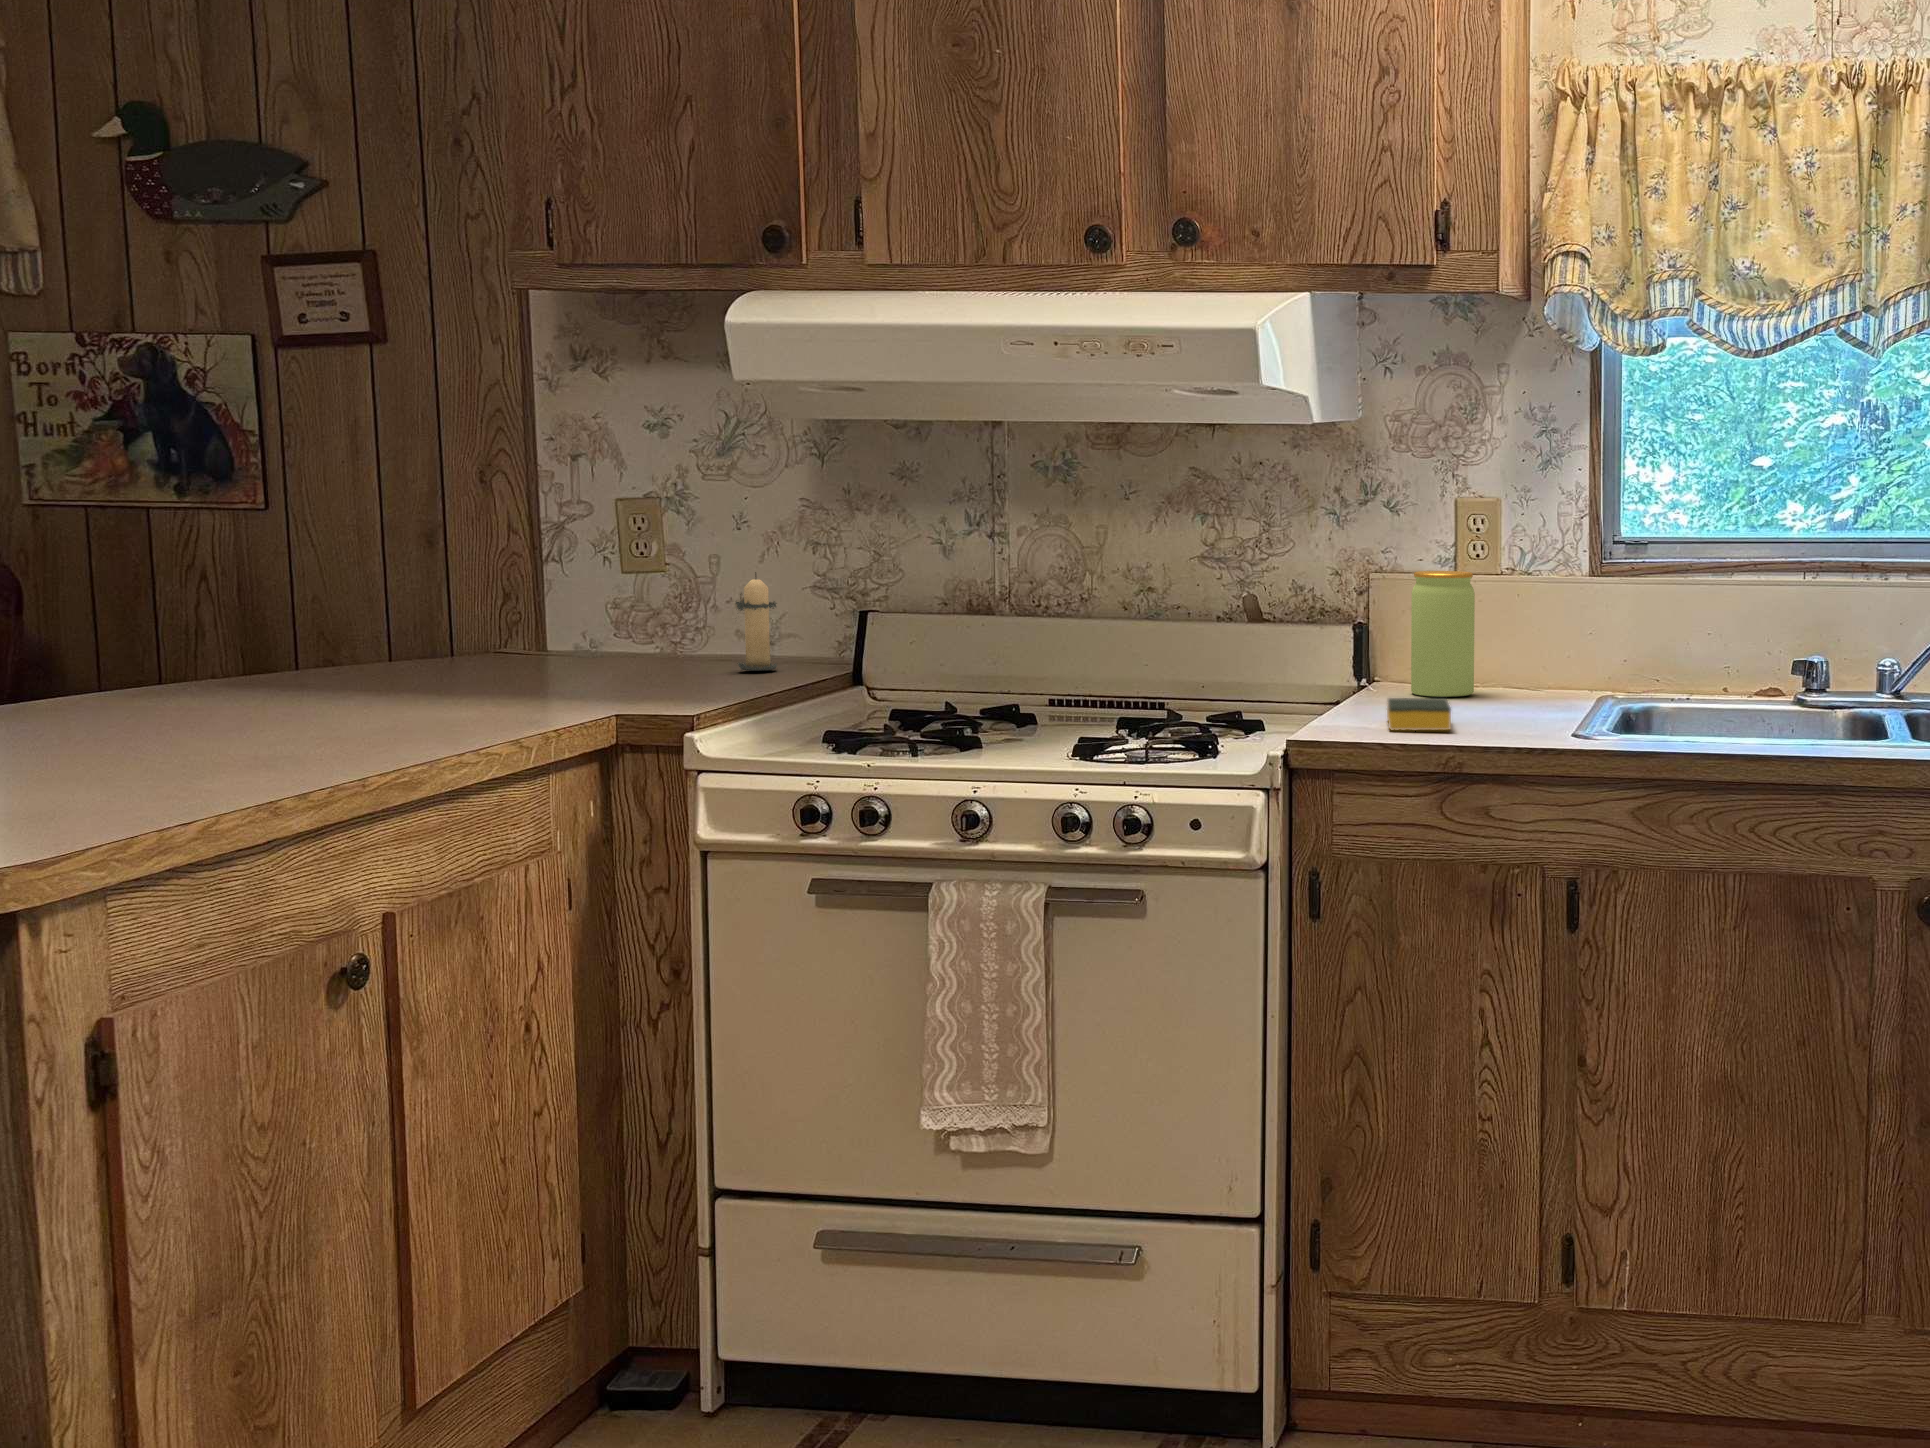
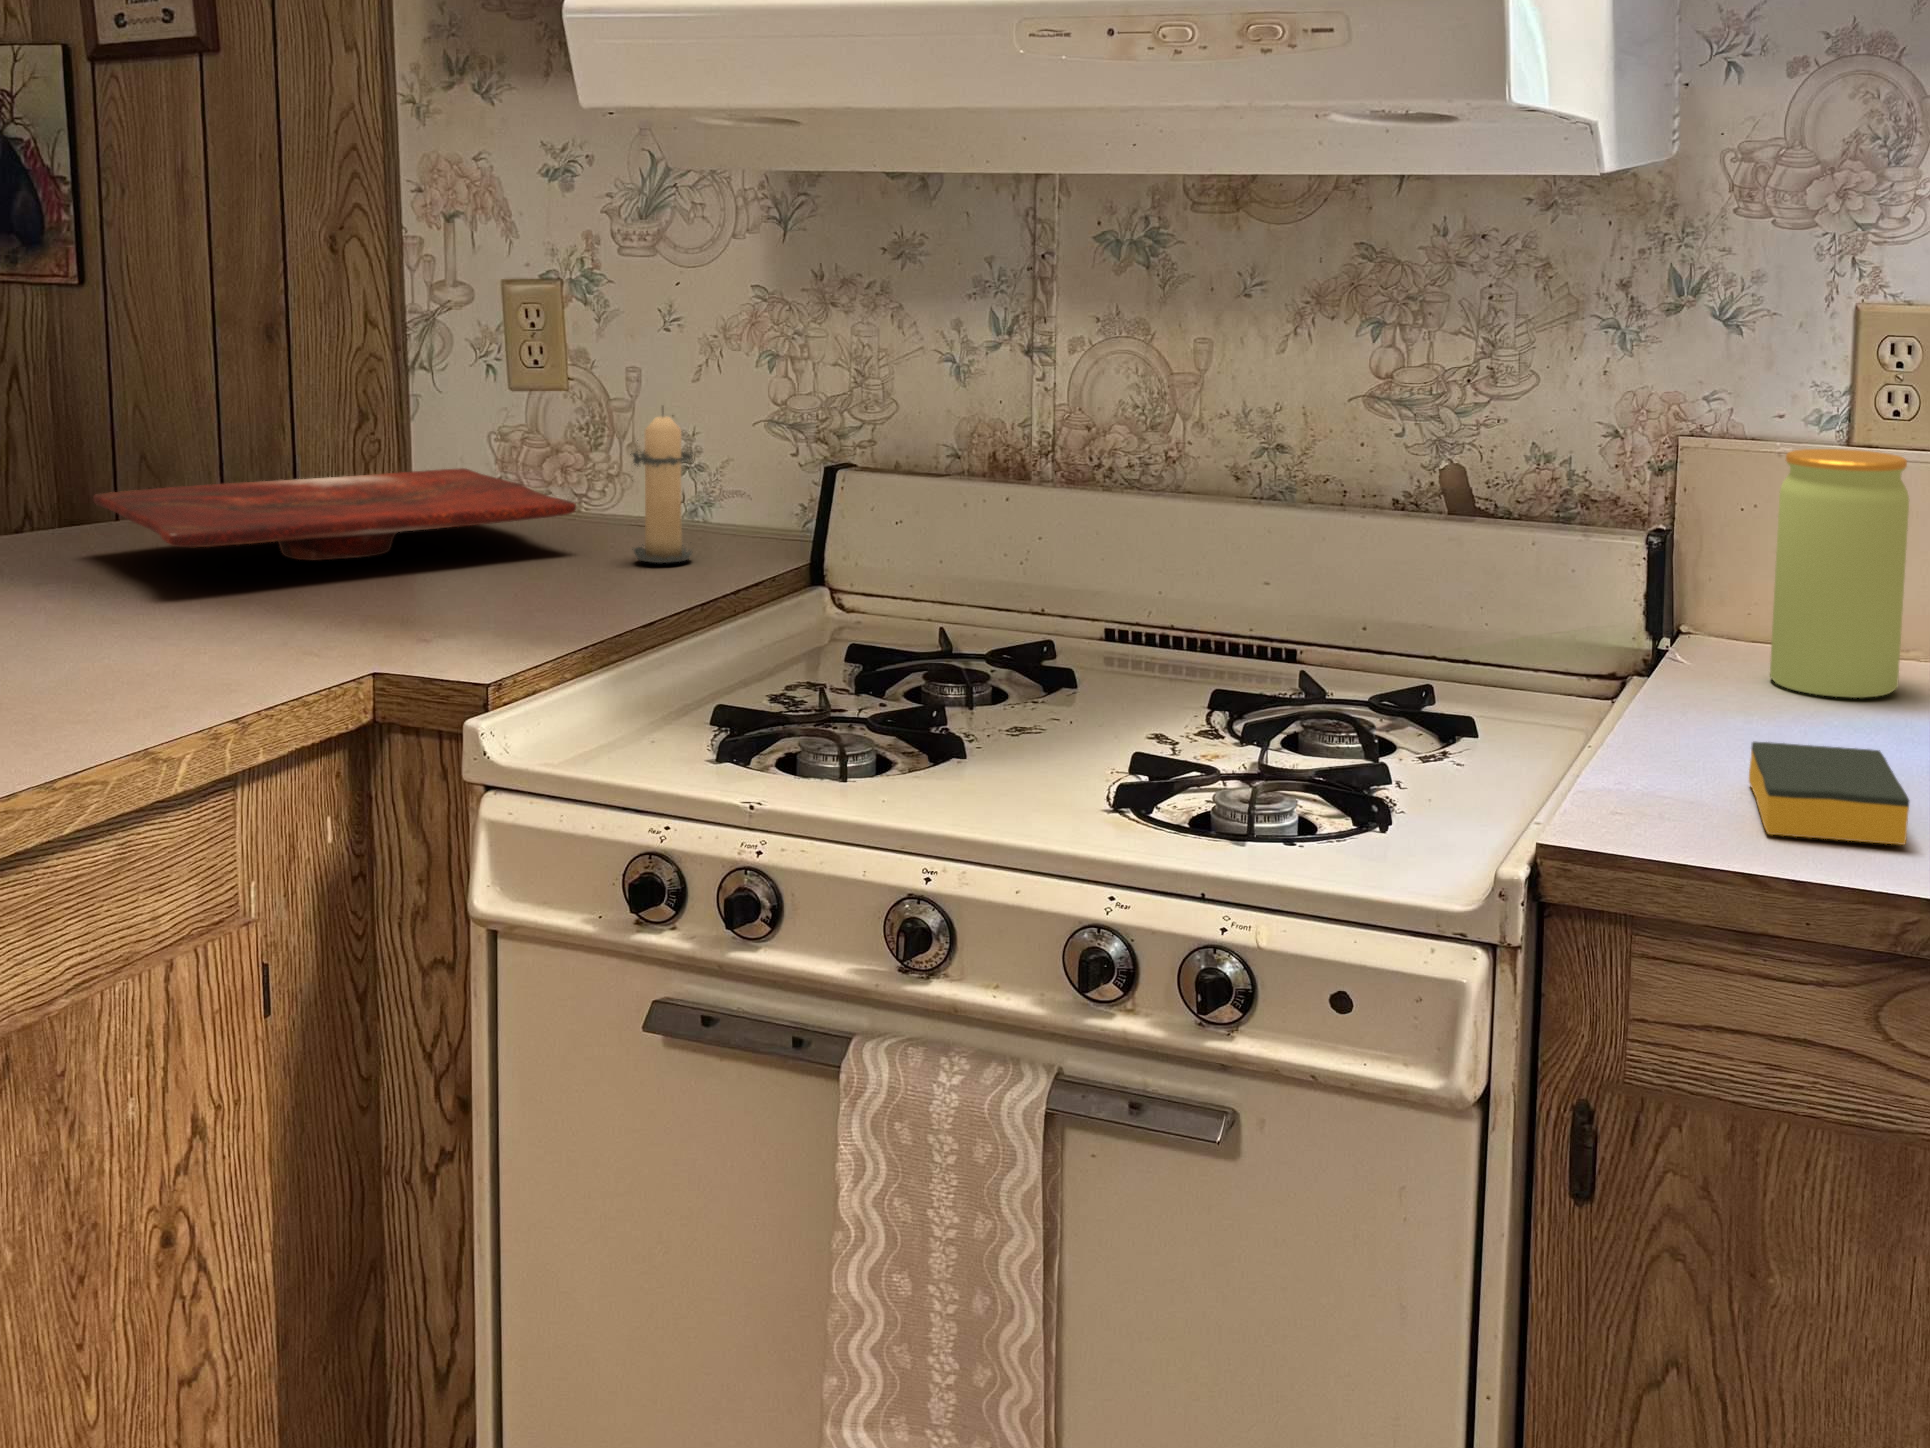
cutting board: none [345,627,695,679] -> present [93,468,576,560]

